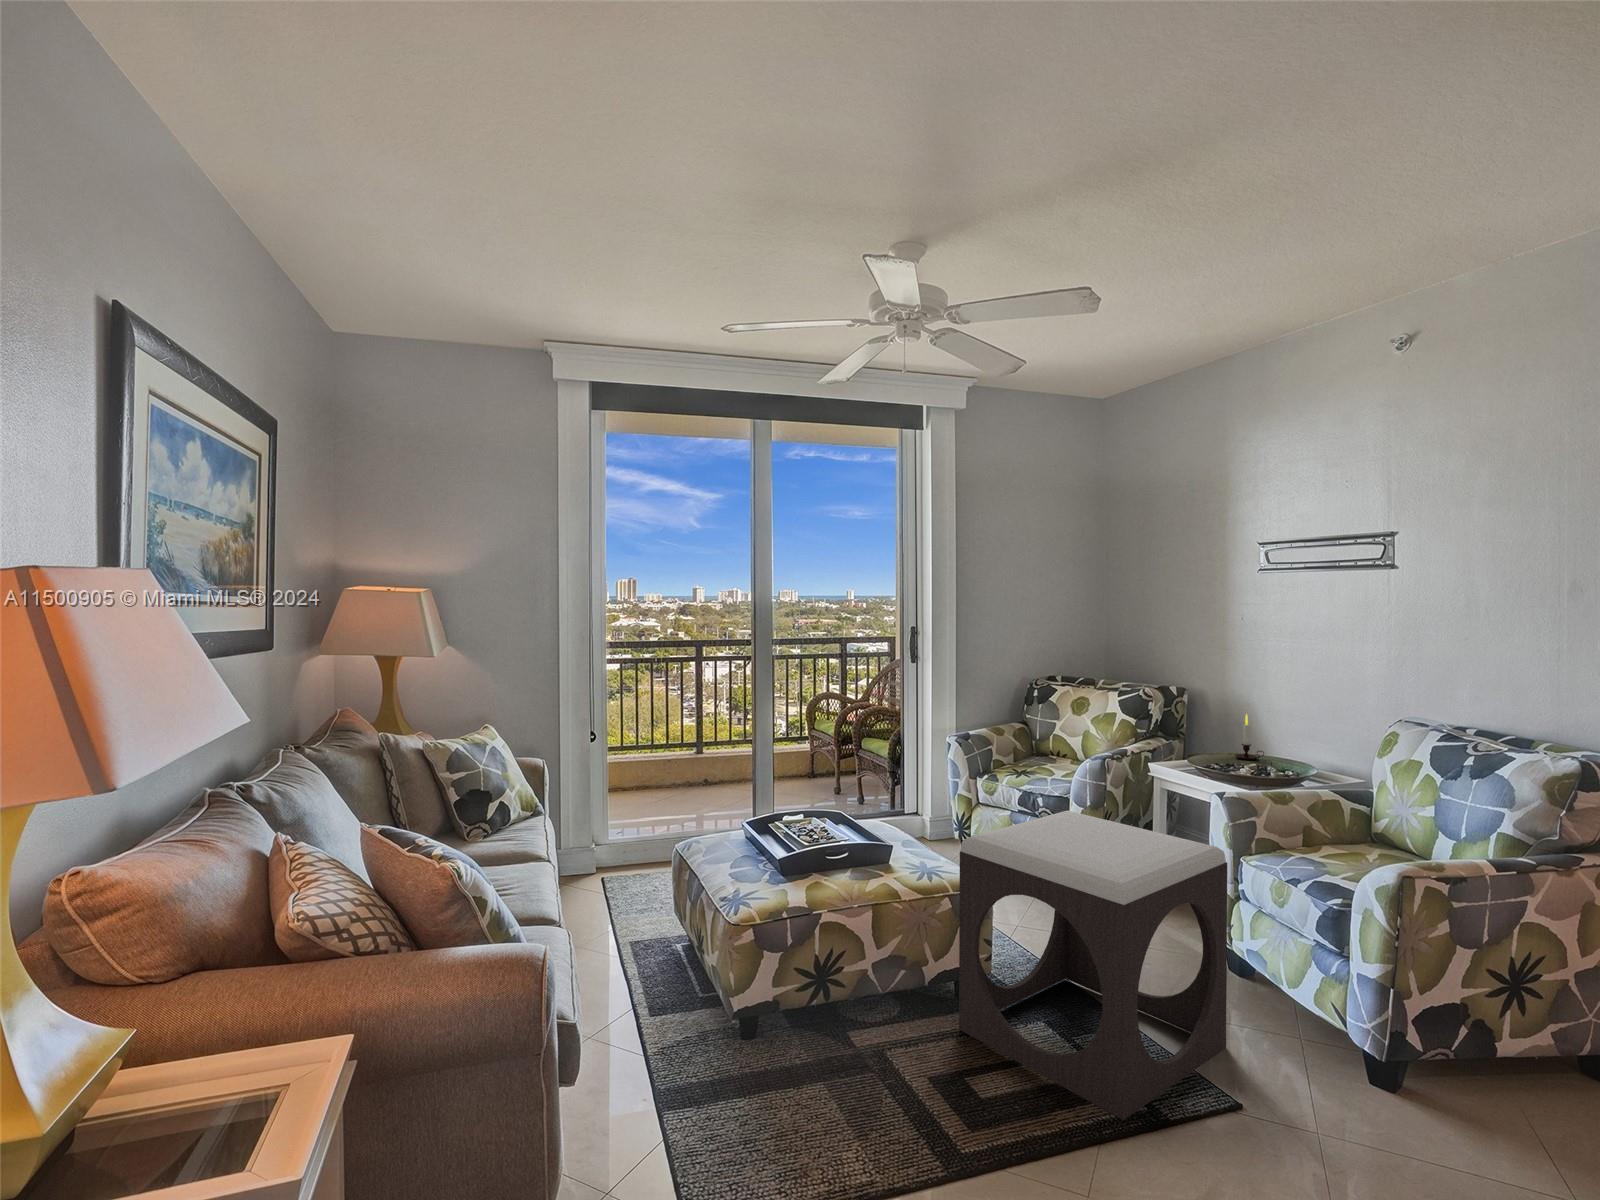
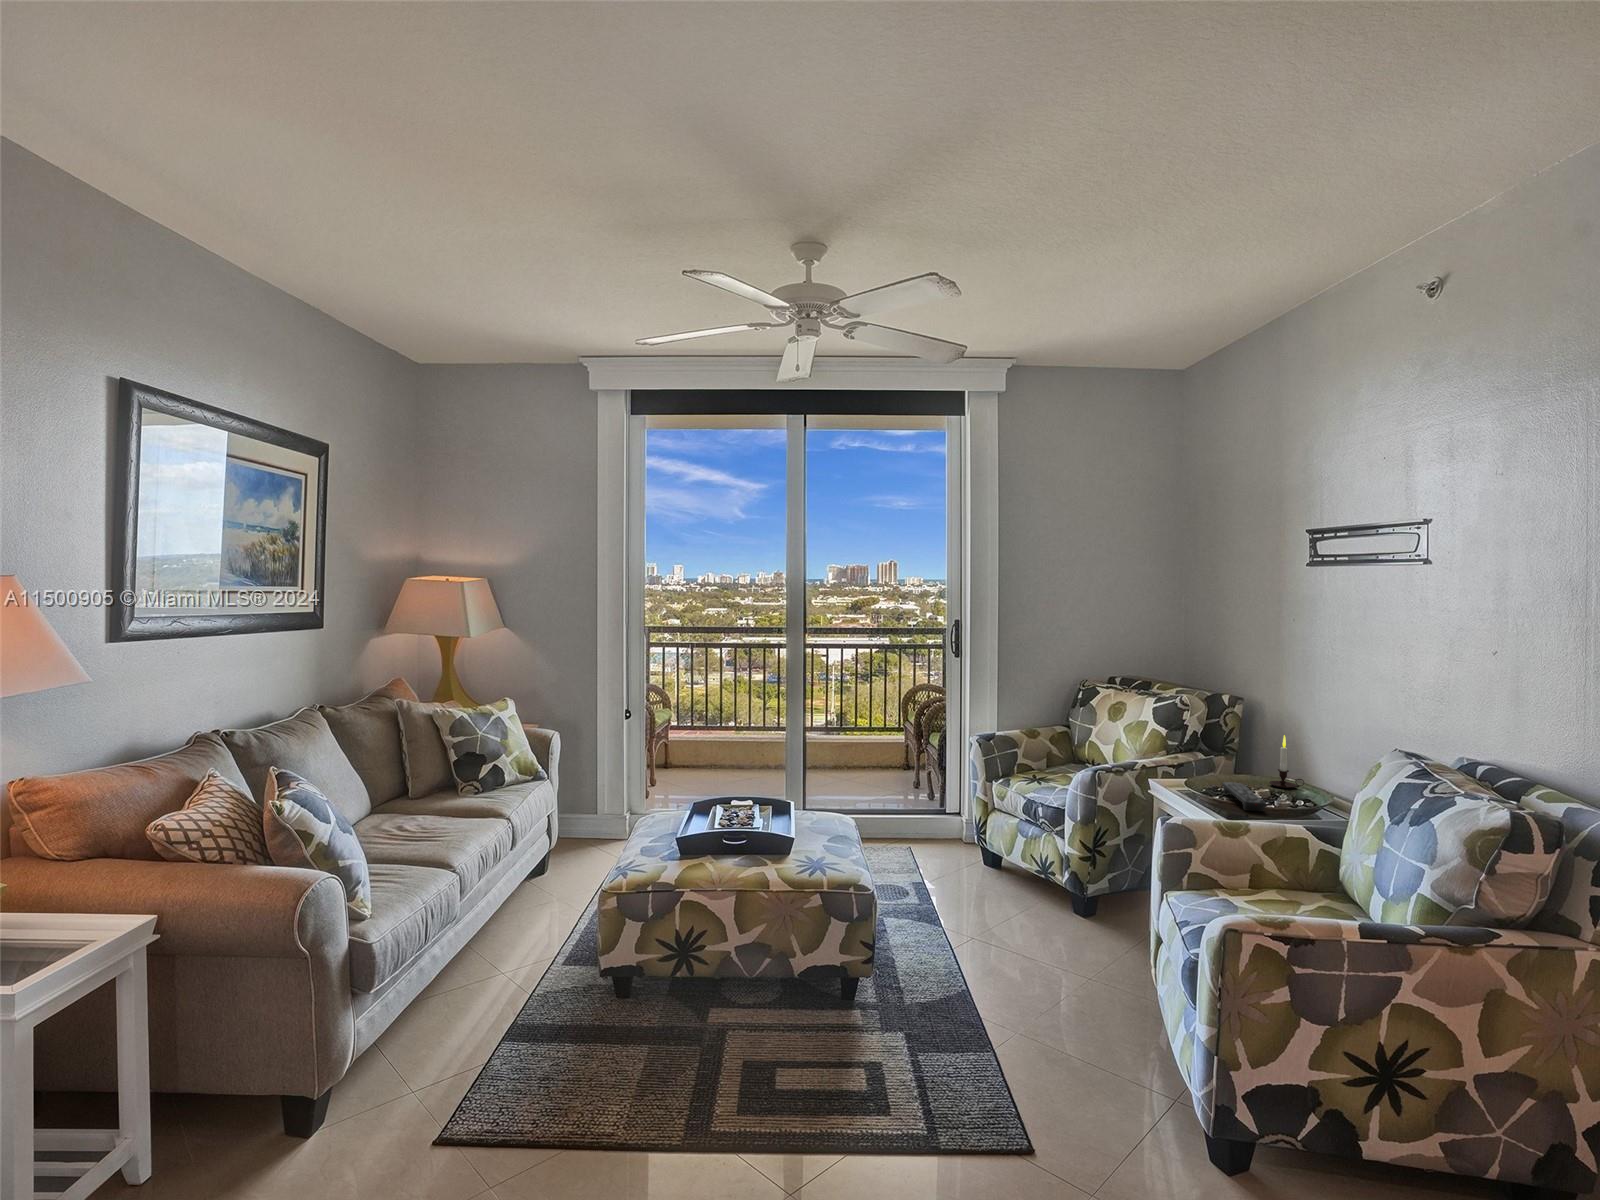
remote control: none [1217,757,1275,780] -> present [1222,782,1266,811]
footstool: present [959,811,1227,1120] -> none [821,821,1085,1131]

